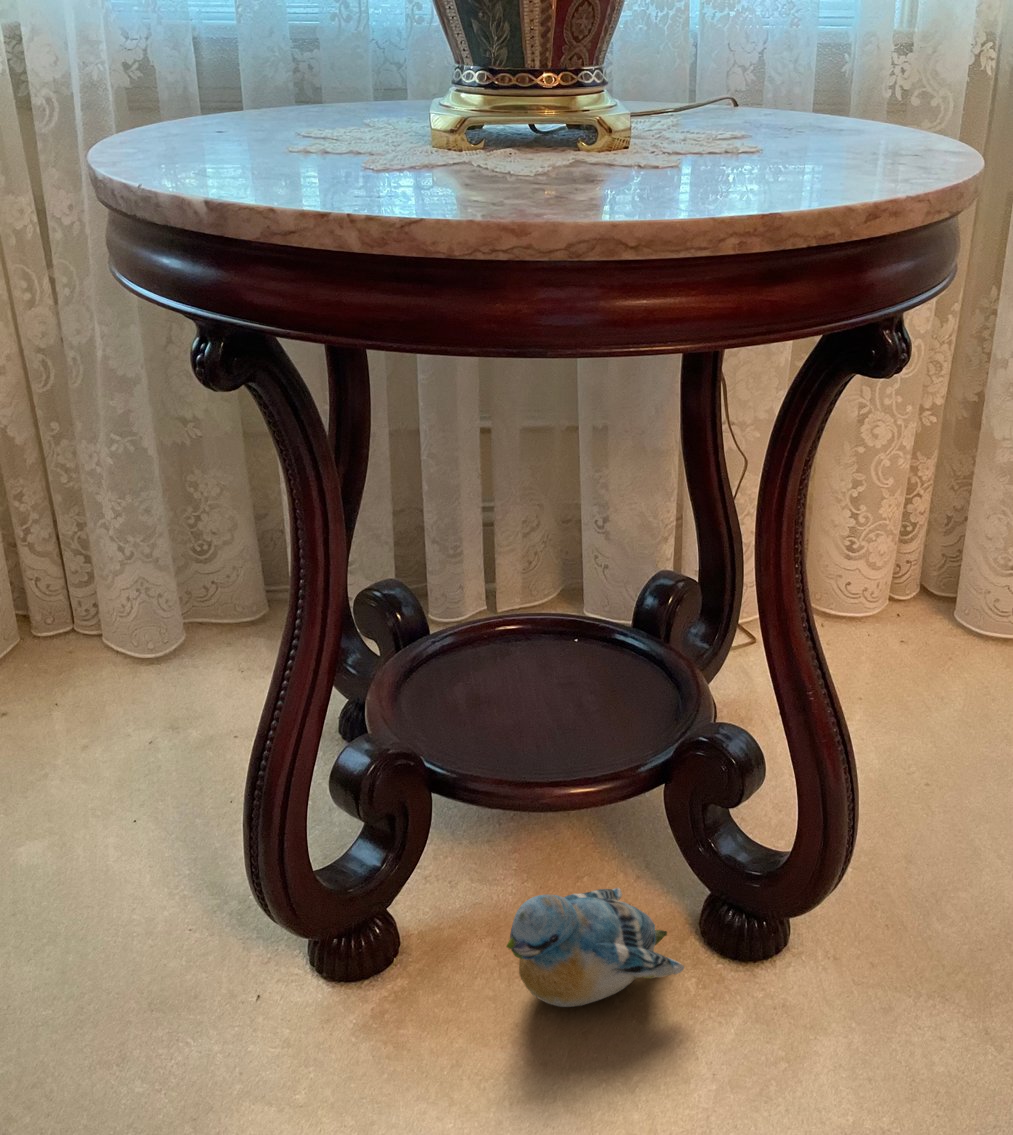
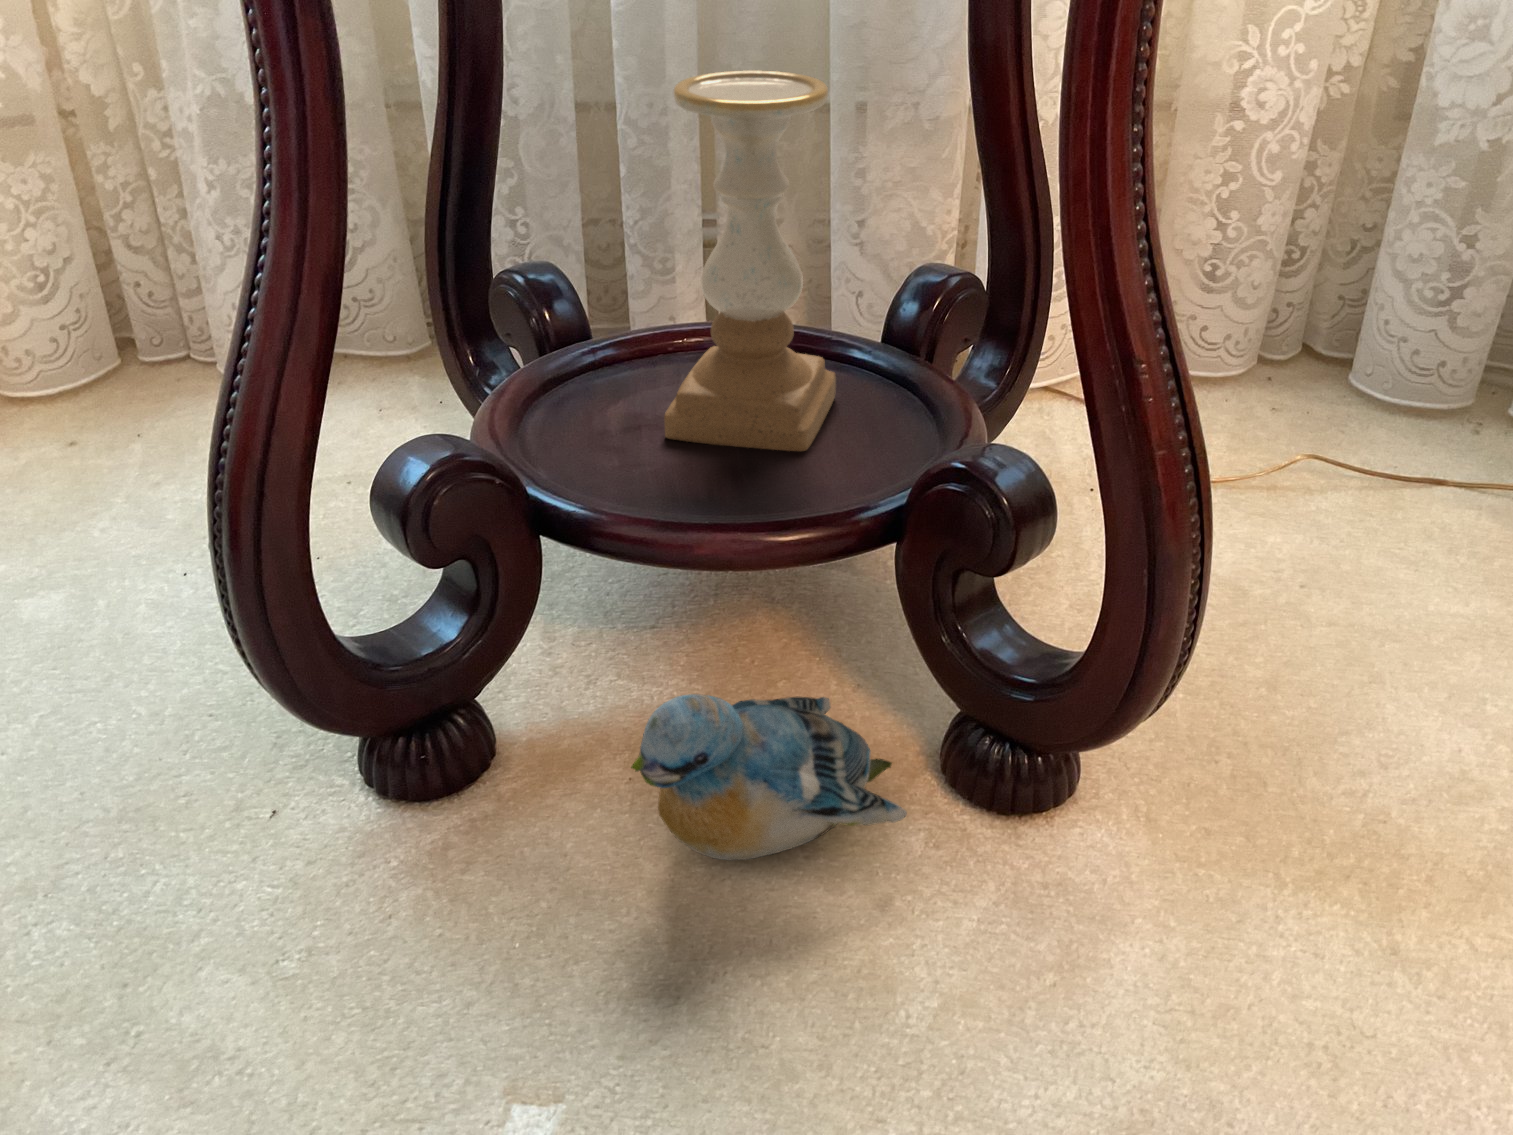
candle holder: none [488,462,600,715] -> present [664,70,836,451]

